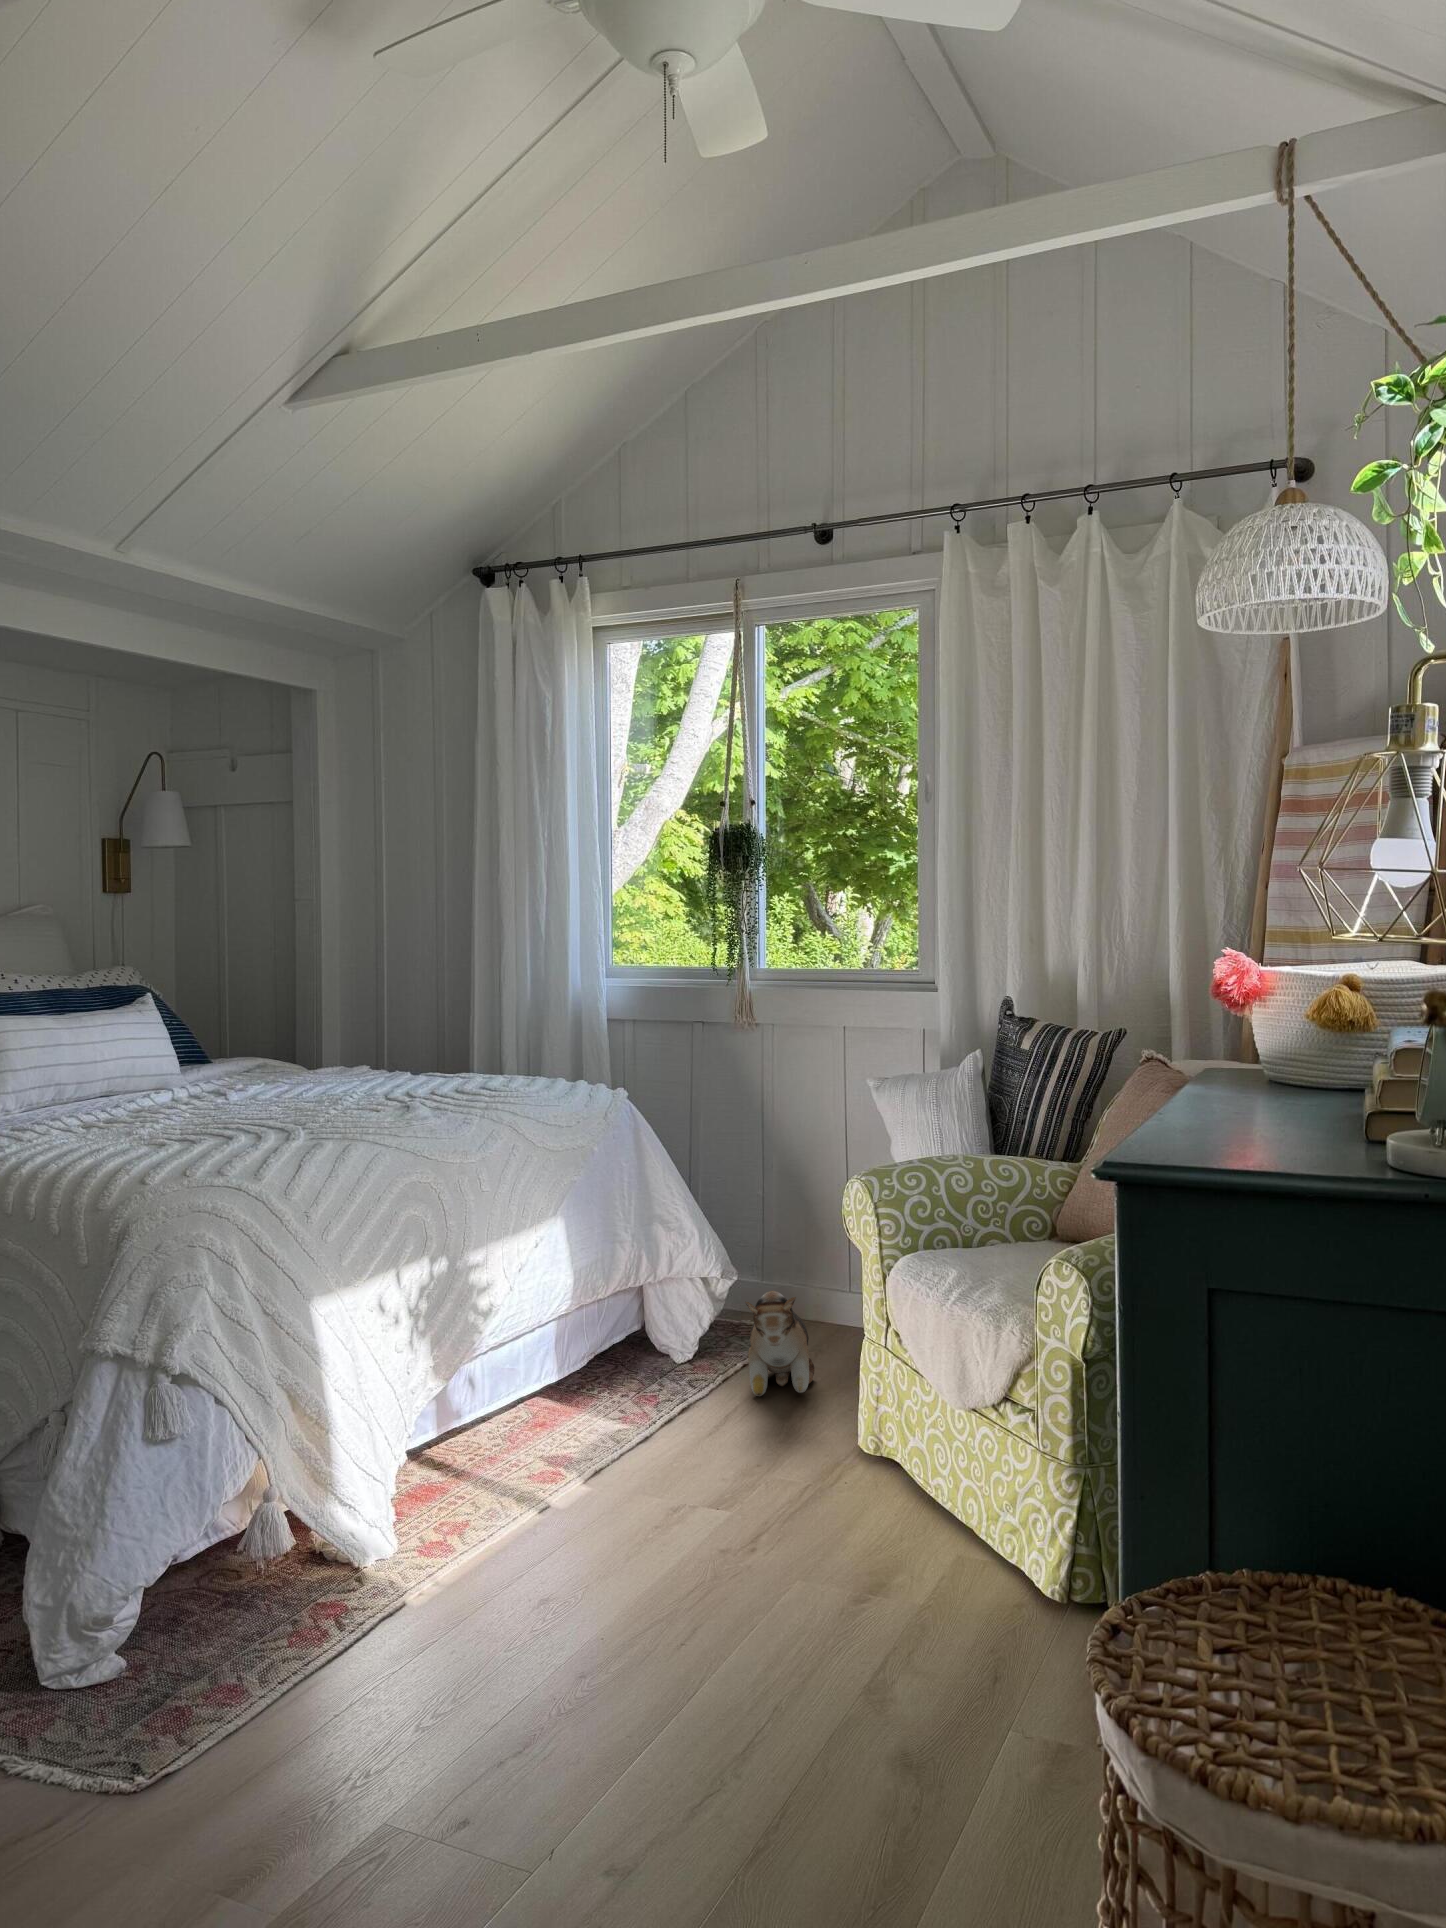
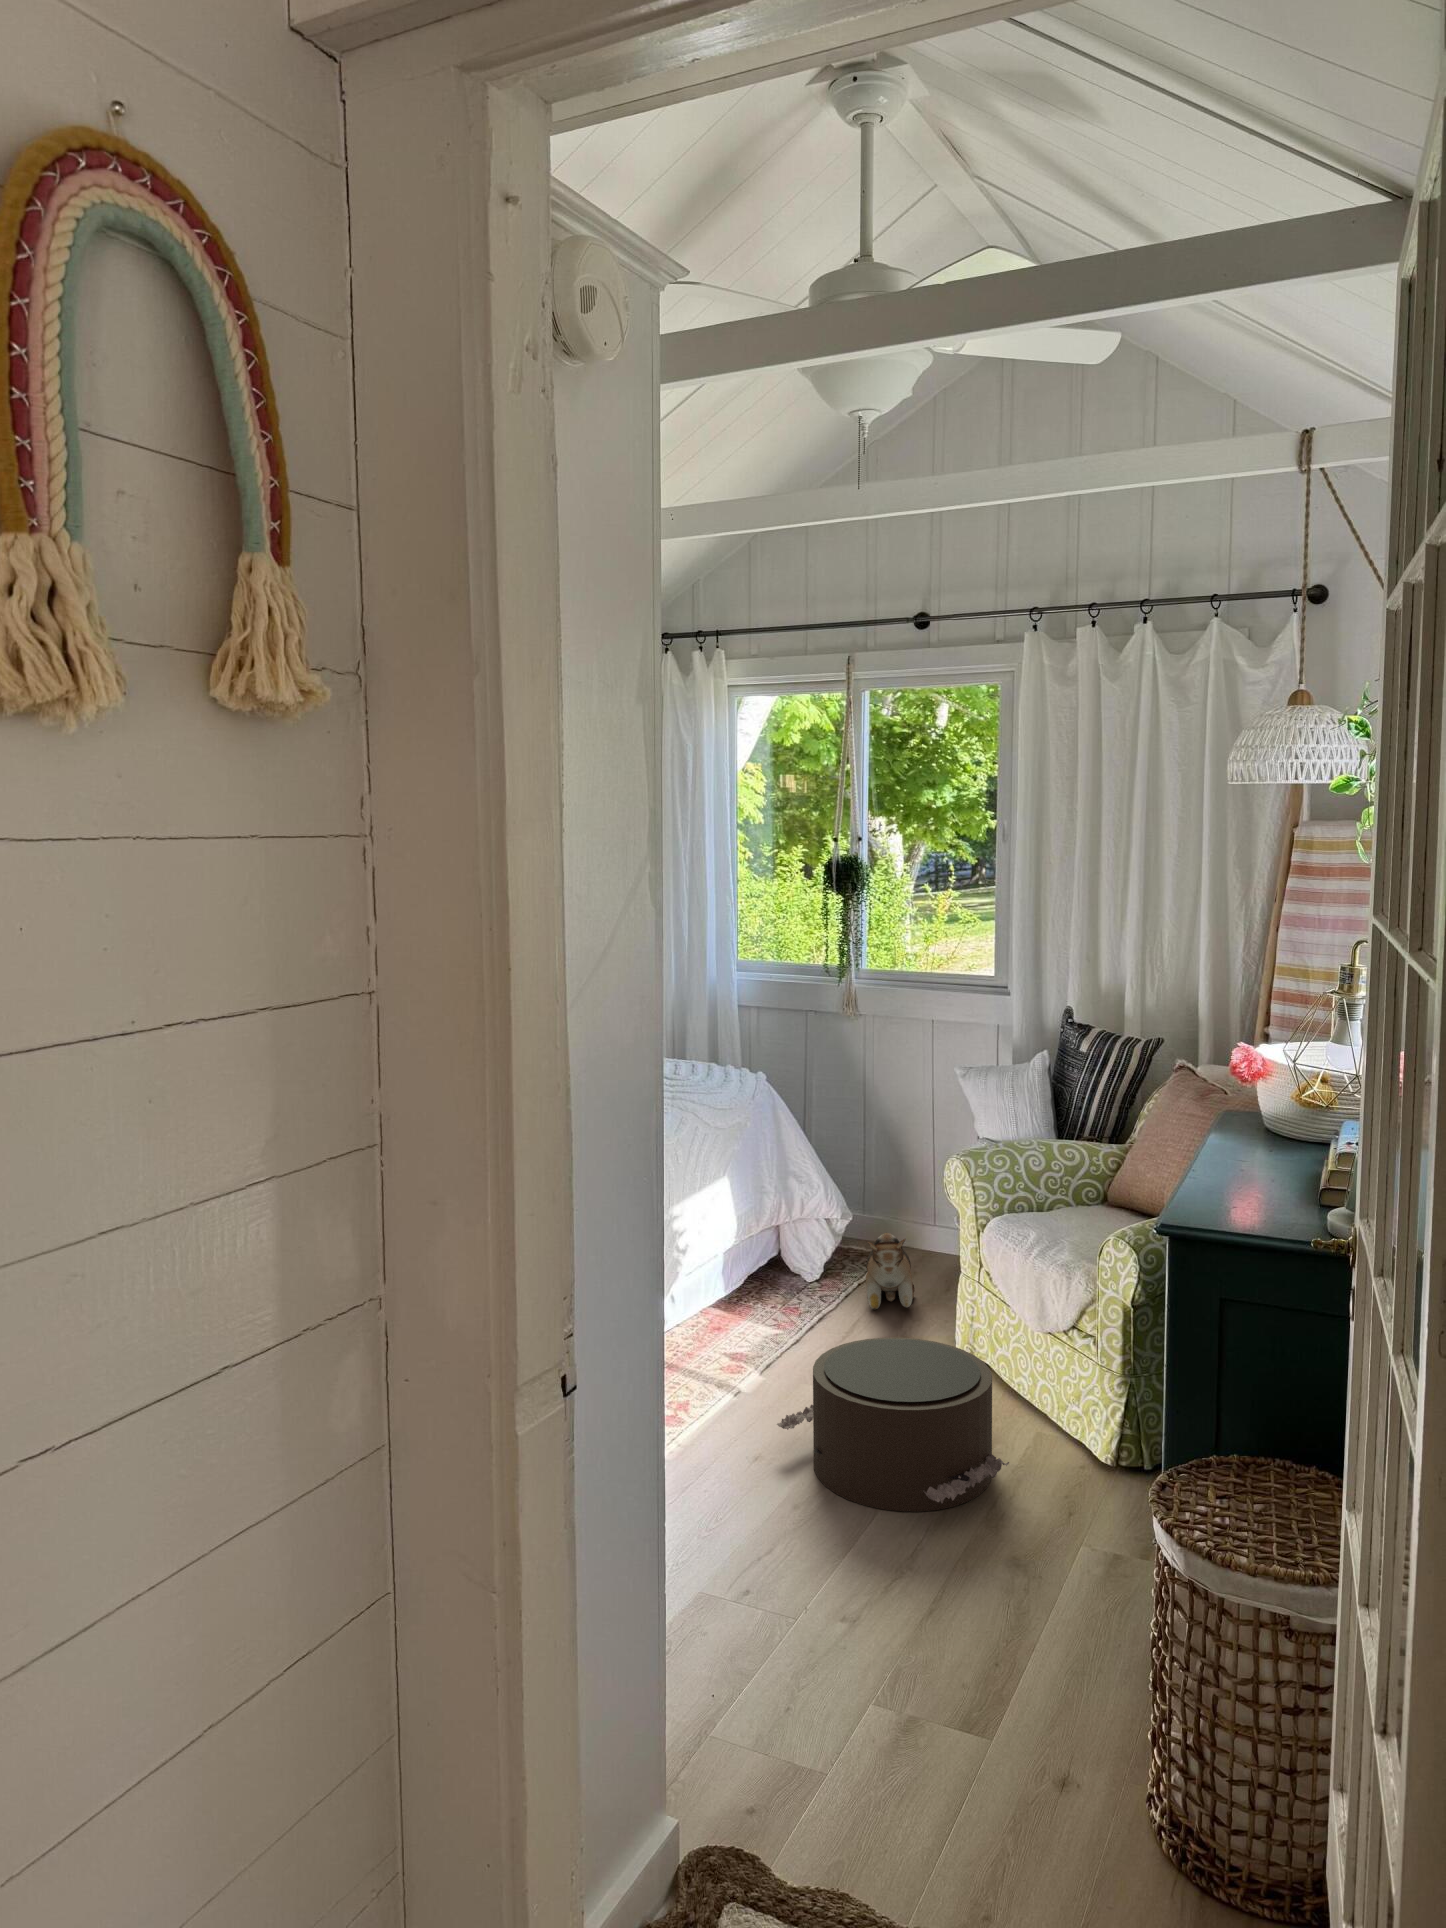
pouf: none [574,1419,907,1680] -> present [777,1338,1009,1512]

